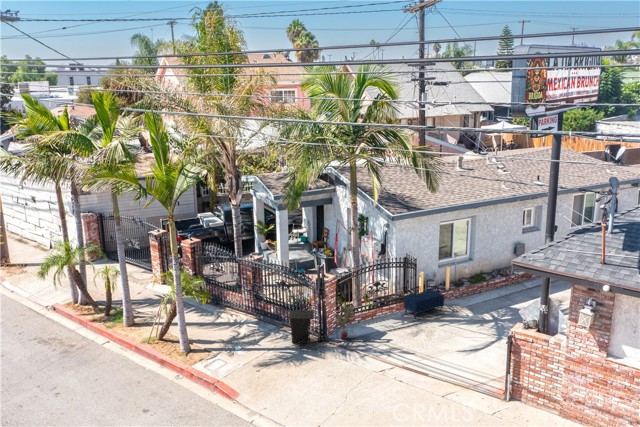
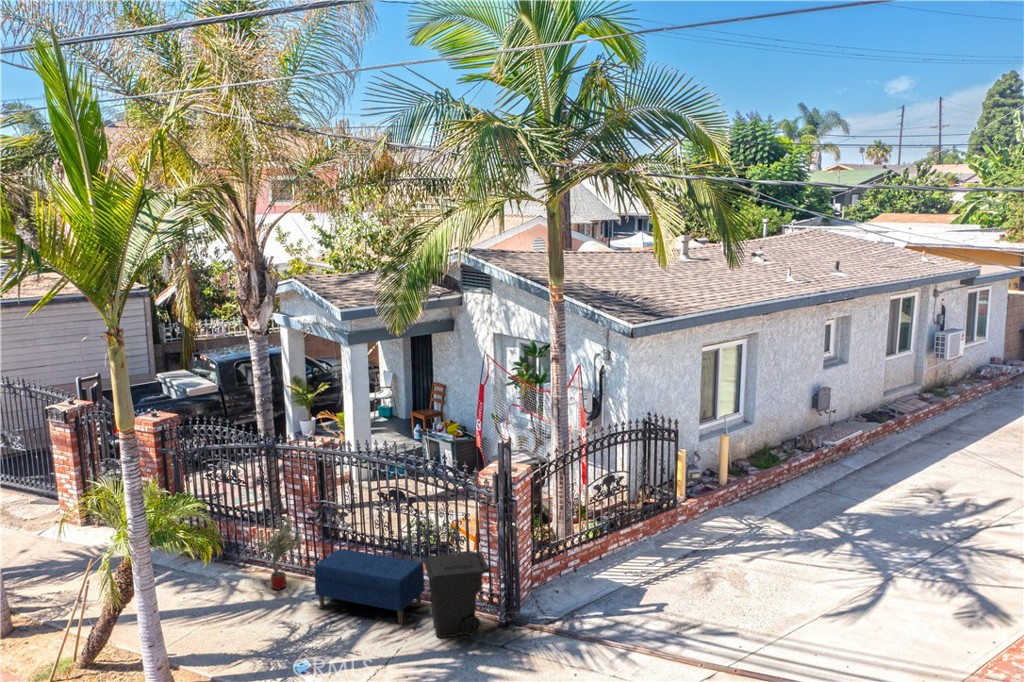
bench: present [404,290,445,318] -> present [315,549,424,624]
potted tree: present [335,306,354,339] -> present [256,516,303,590]

